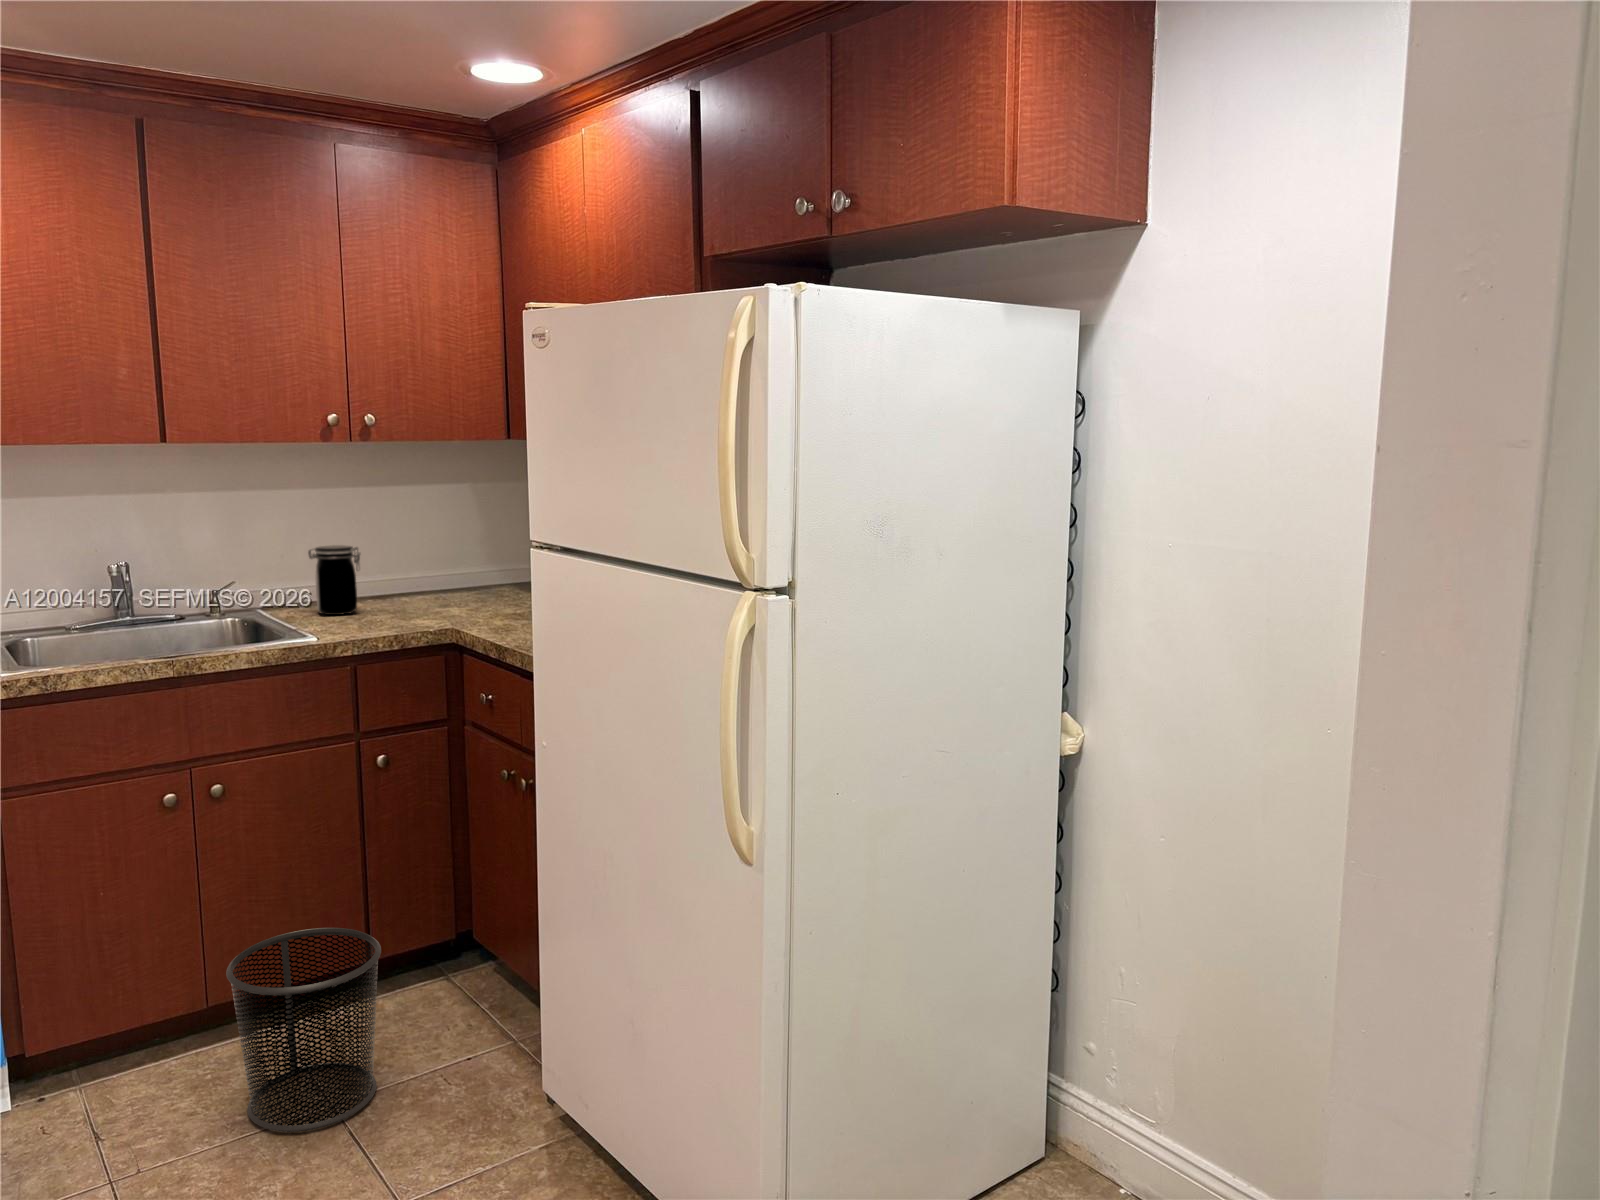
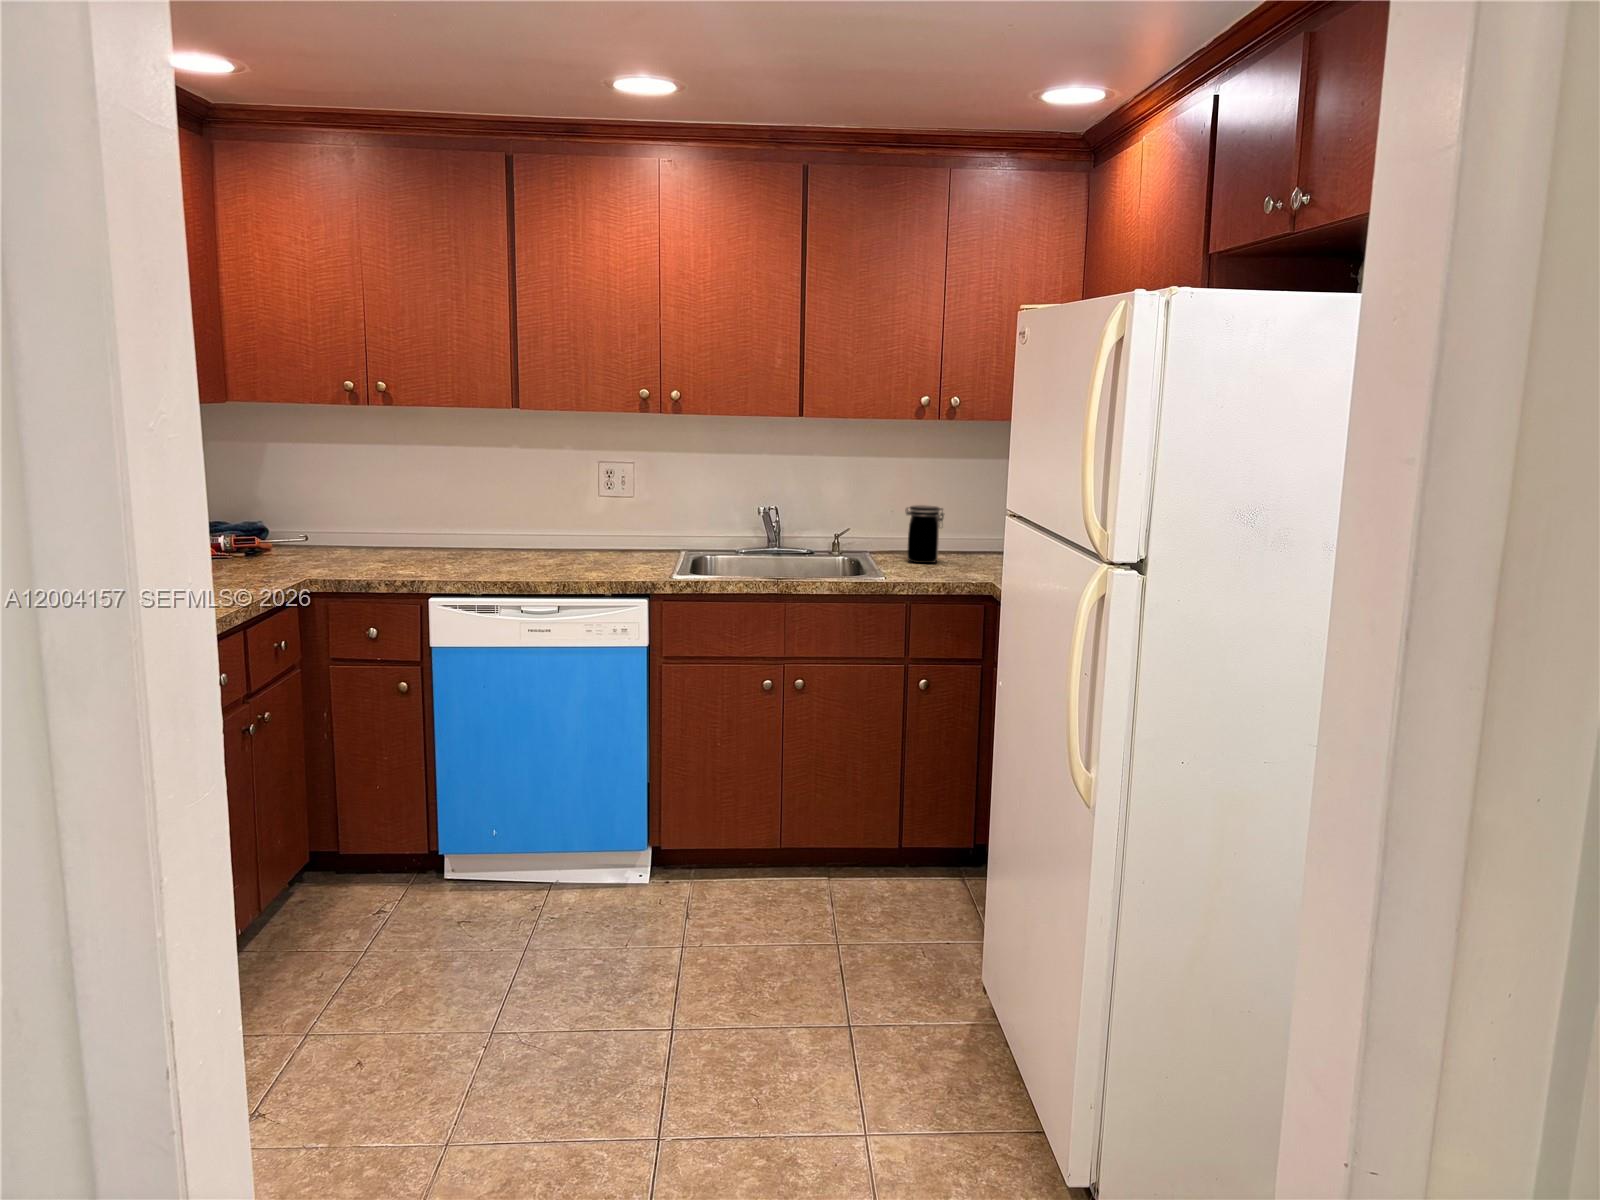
waste bin: present [226,928,381,1132] -> none [775,804,887,955]

